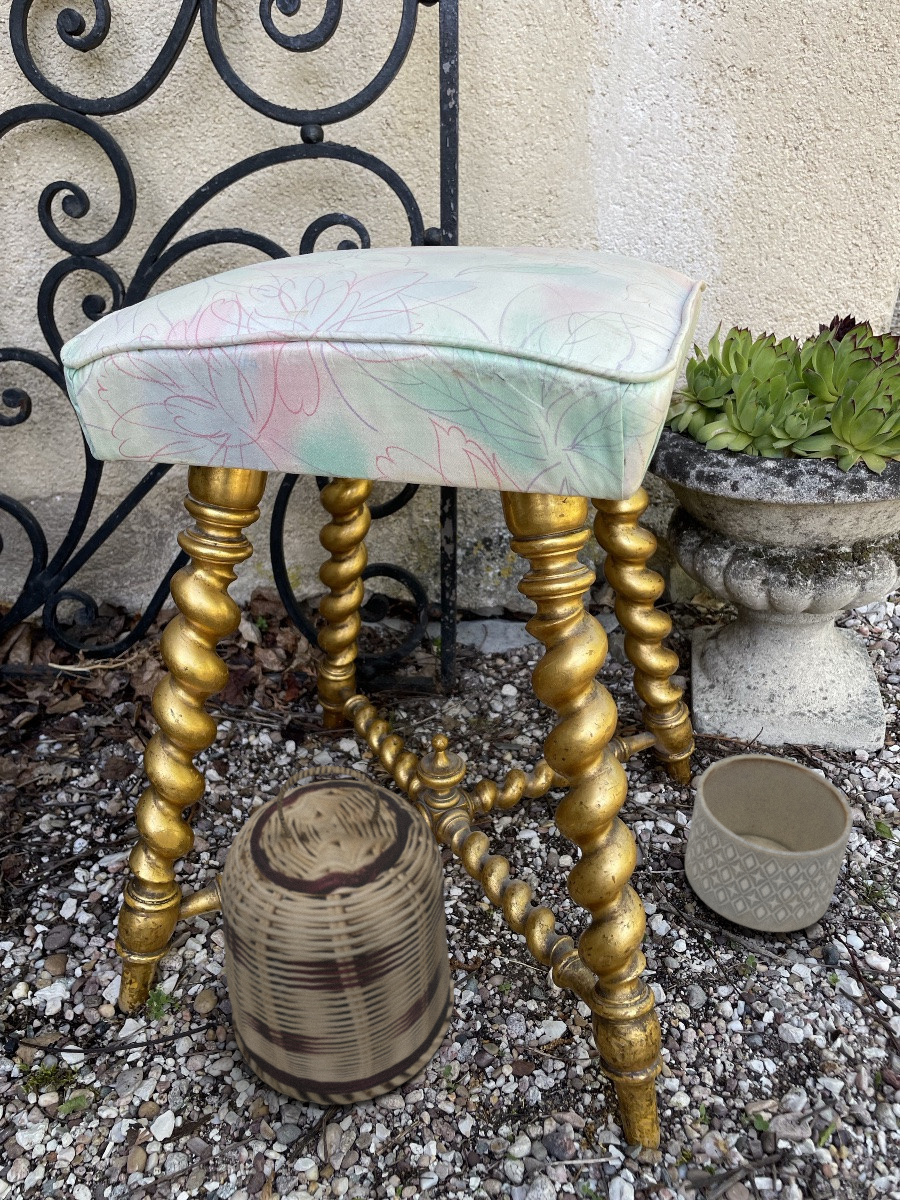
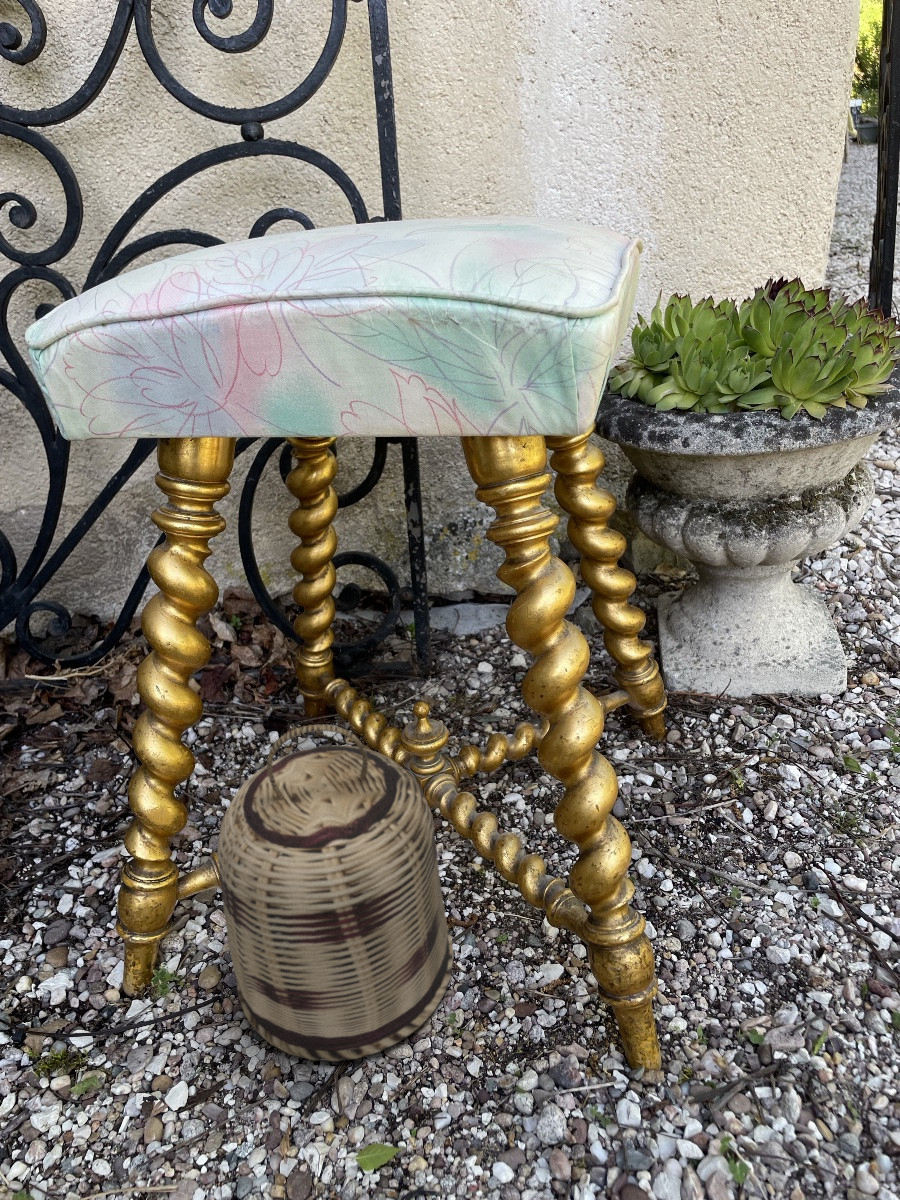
planter: present [685,754,853,932] -> none [665,699,820,864]

